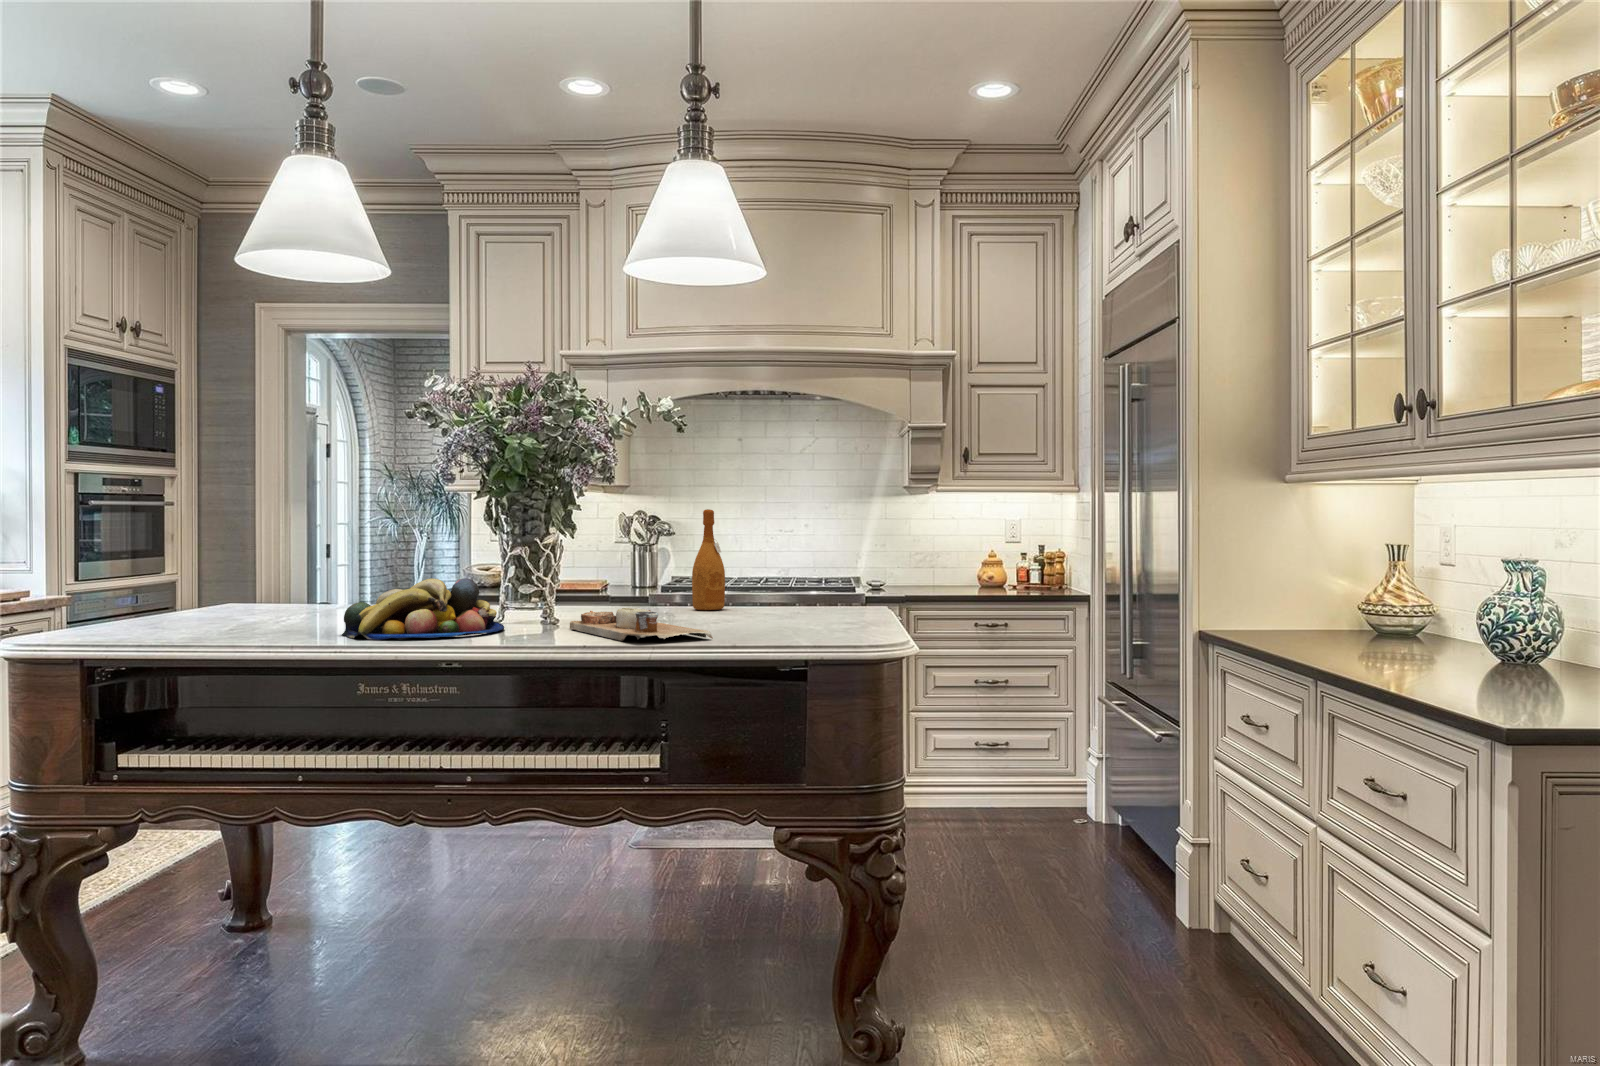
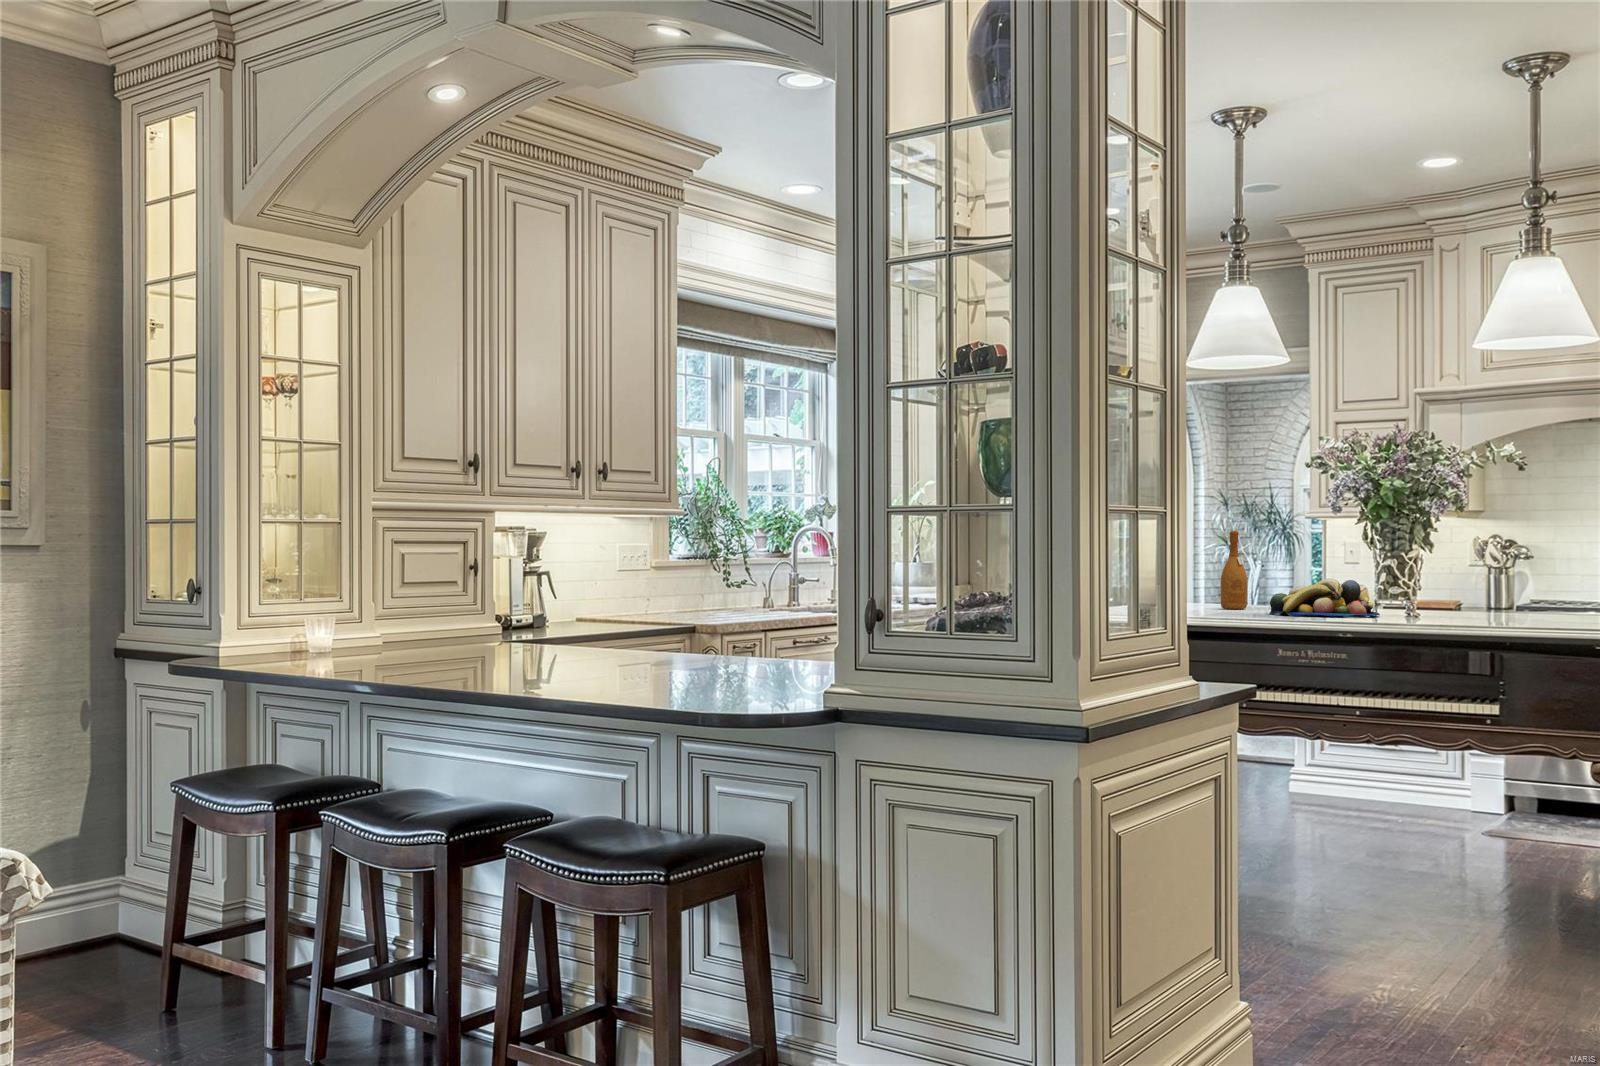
wine bottle: present [692,509,725,610] -> present [1220,531,1247,609]
cutting board: present [570,608,713,641] -> none [1429,602,1543,624]

